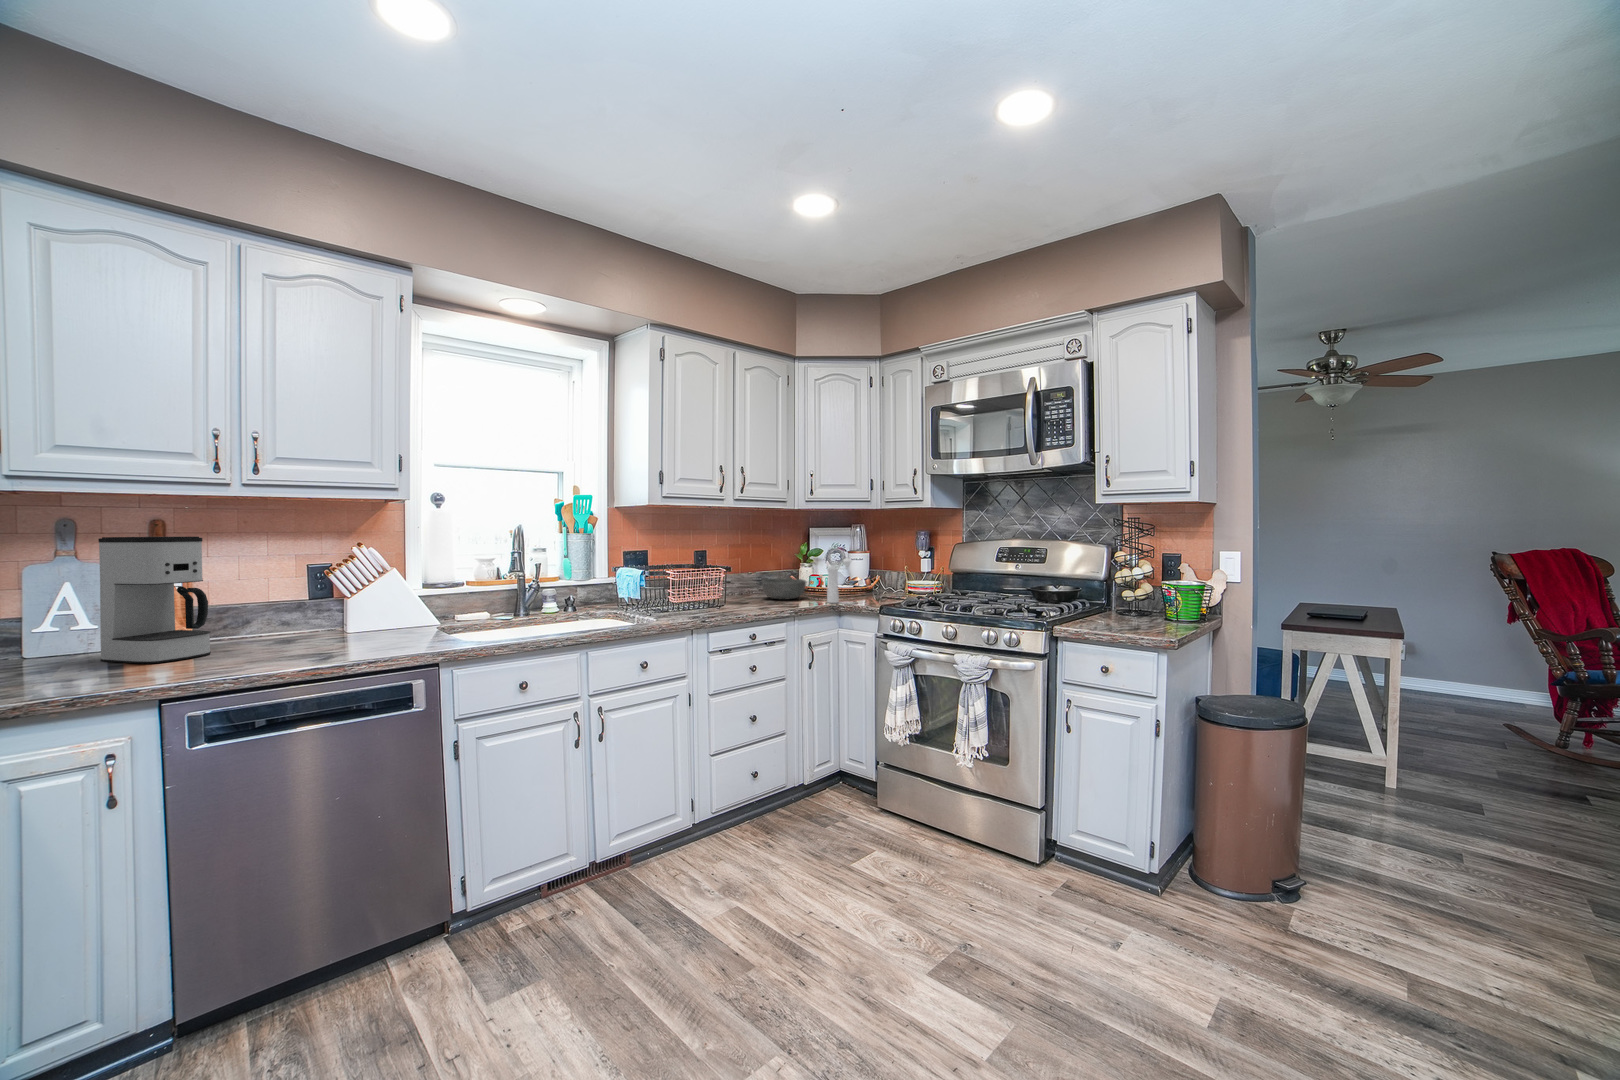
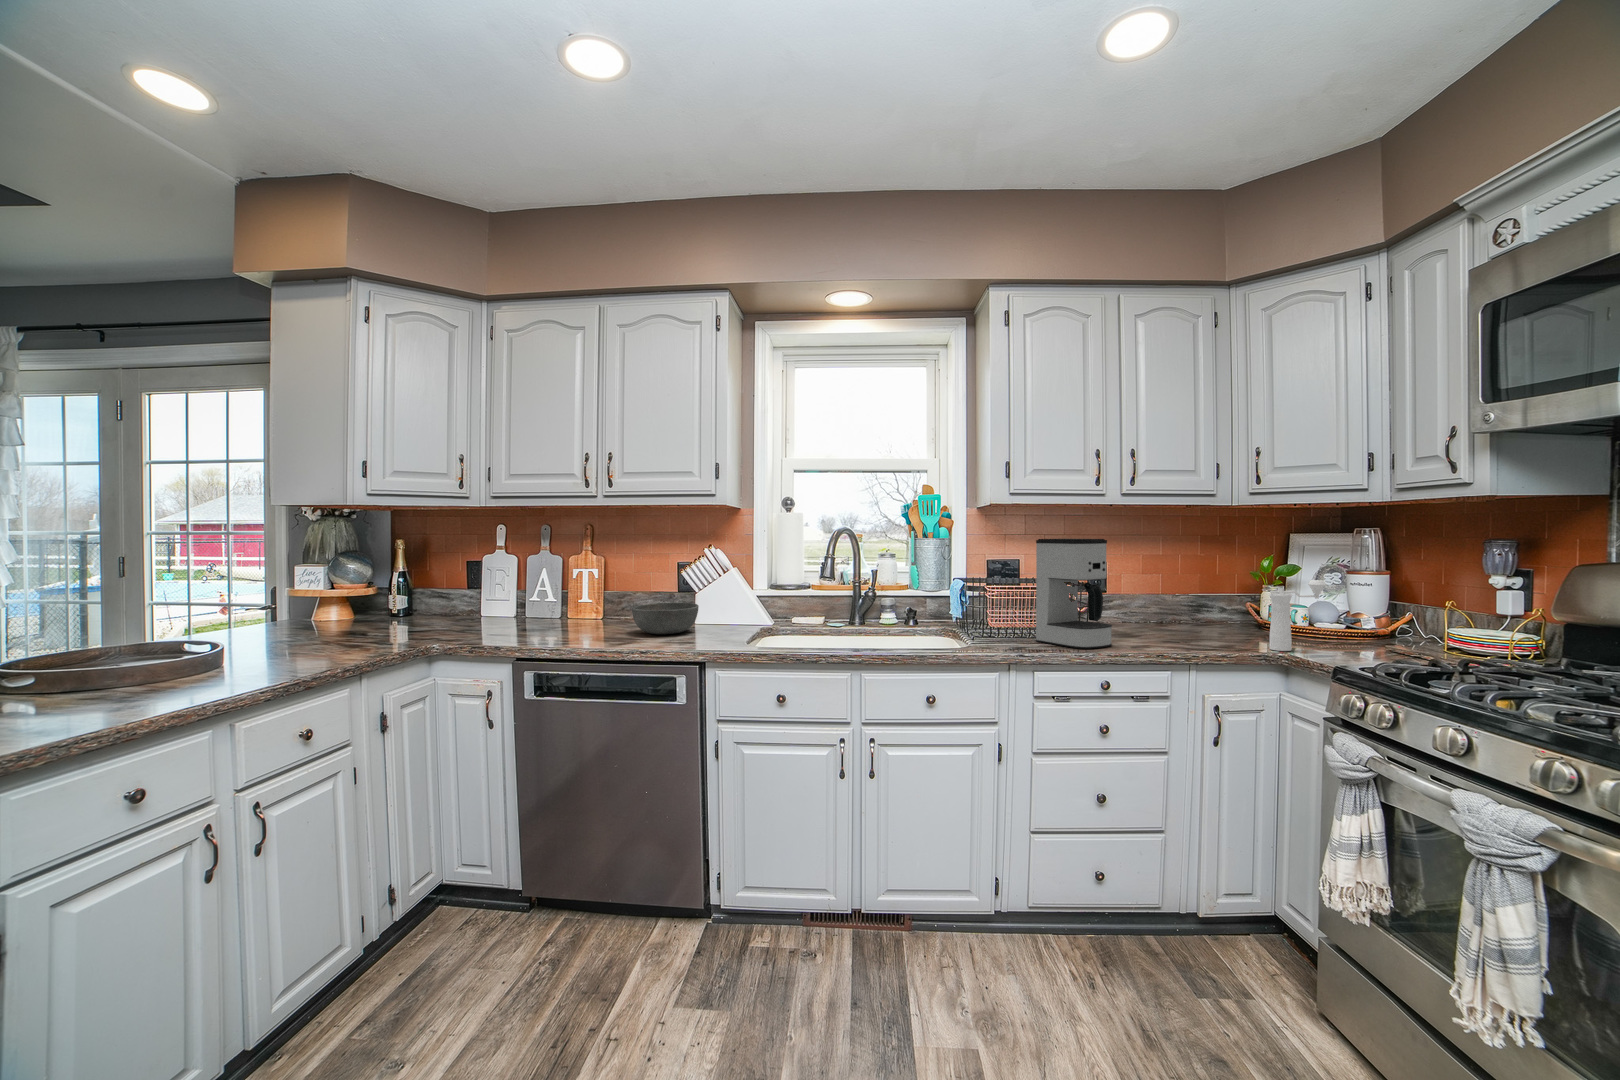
coffee maker: present [98,536,211,663] -> present [1036,539,1112,649]
bowl: present [762,578,807,600] -> present [632,602,699,634]

